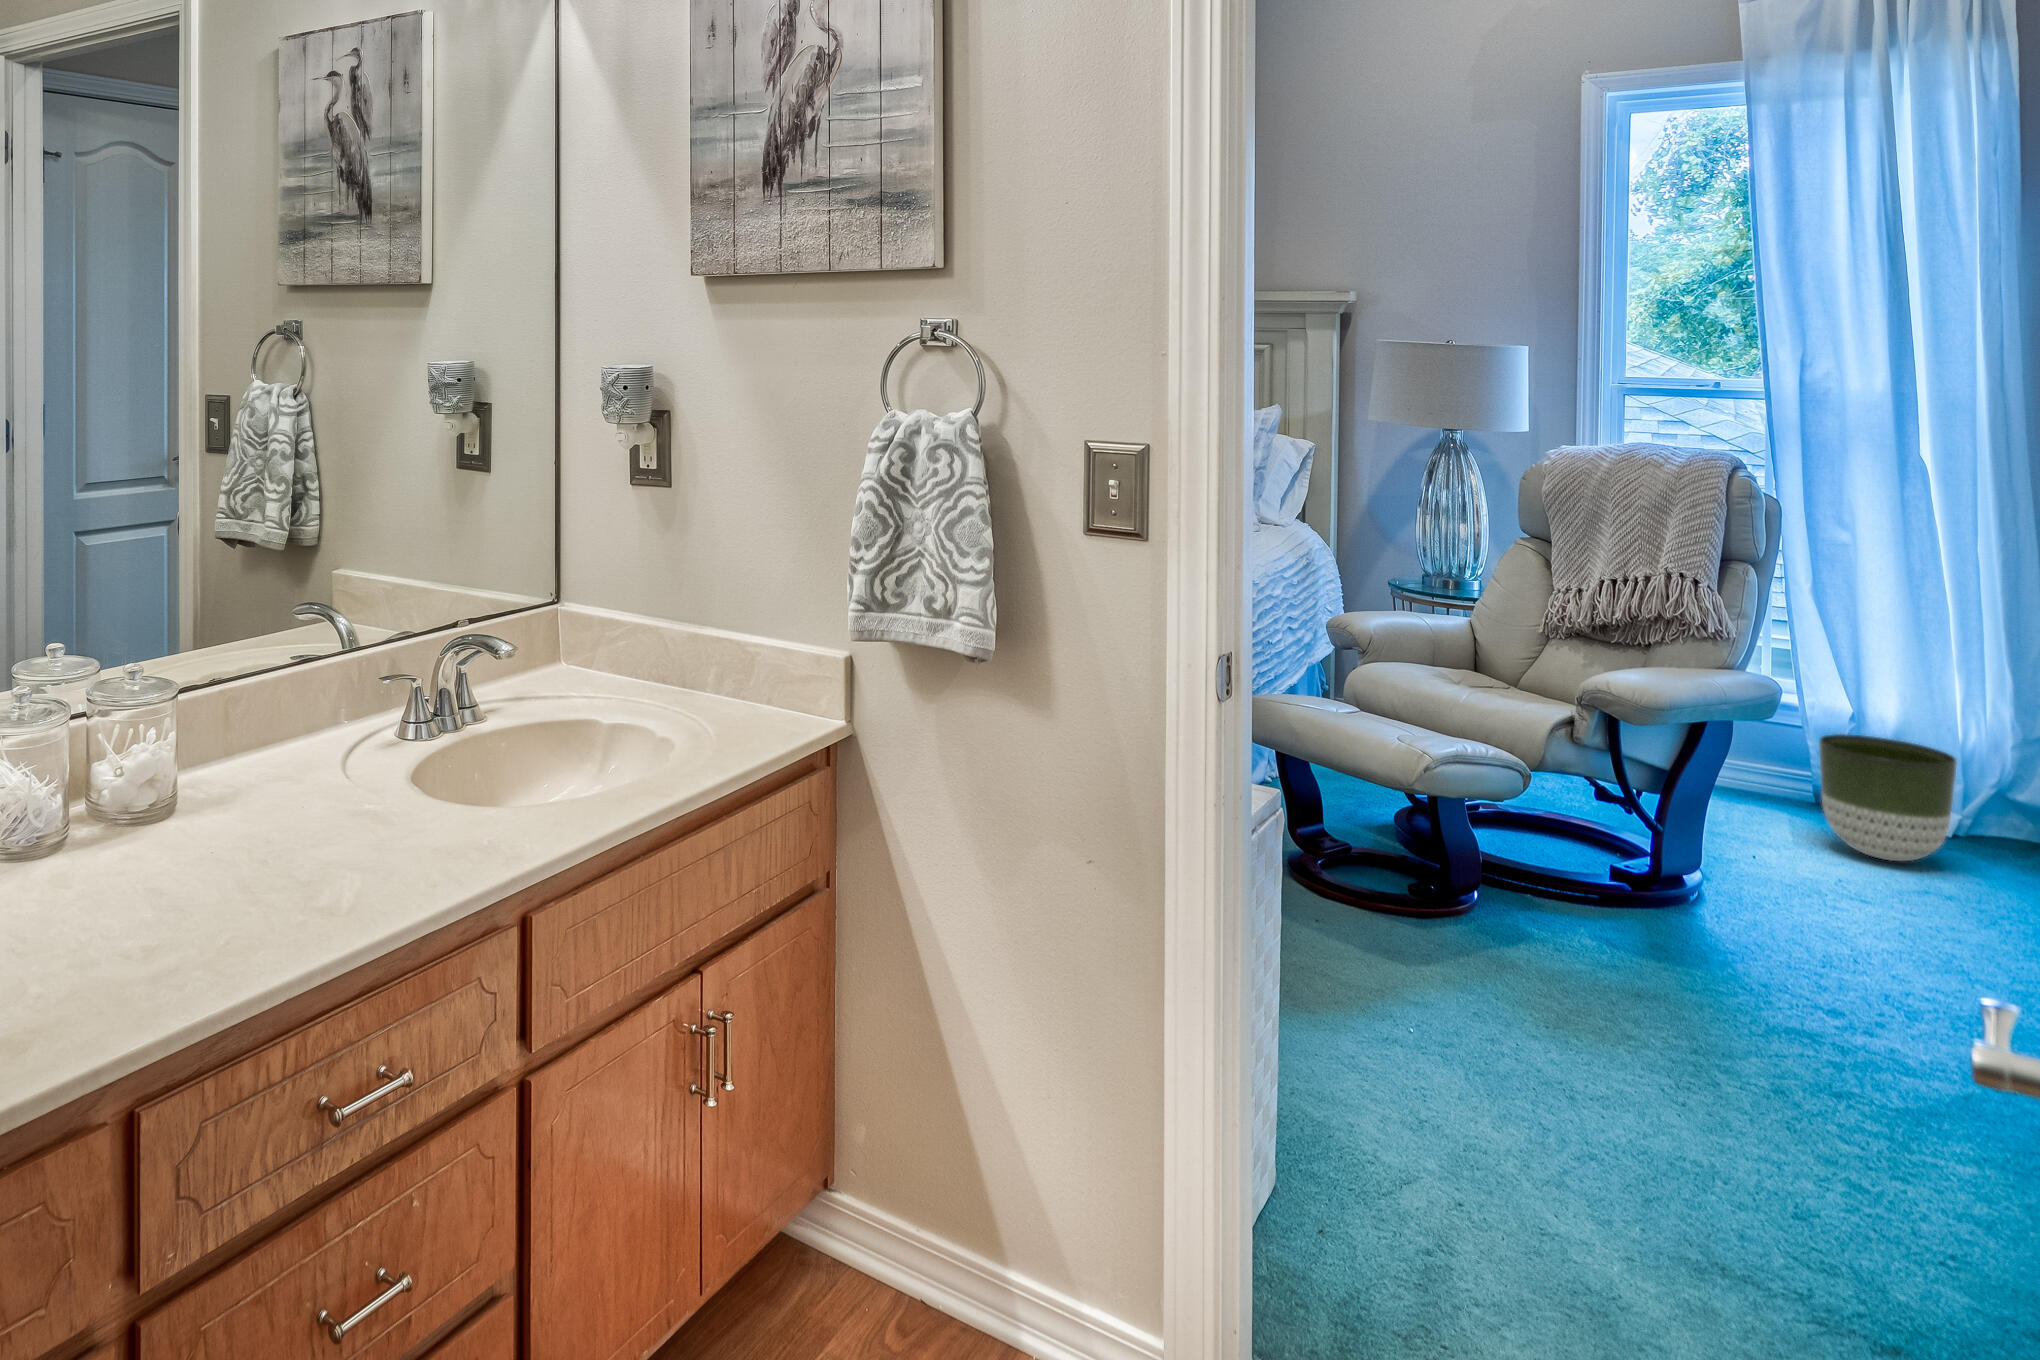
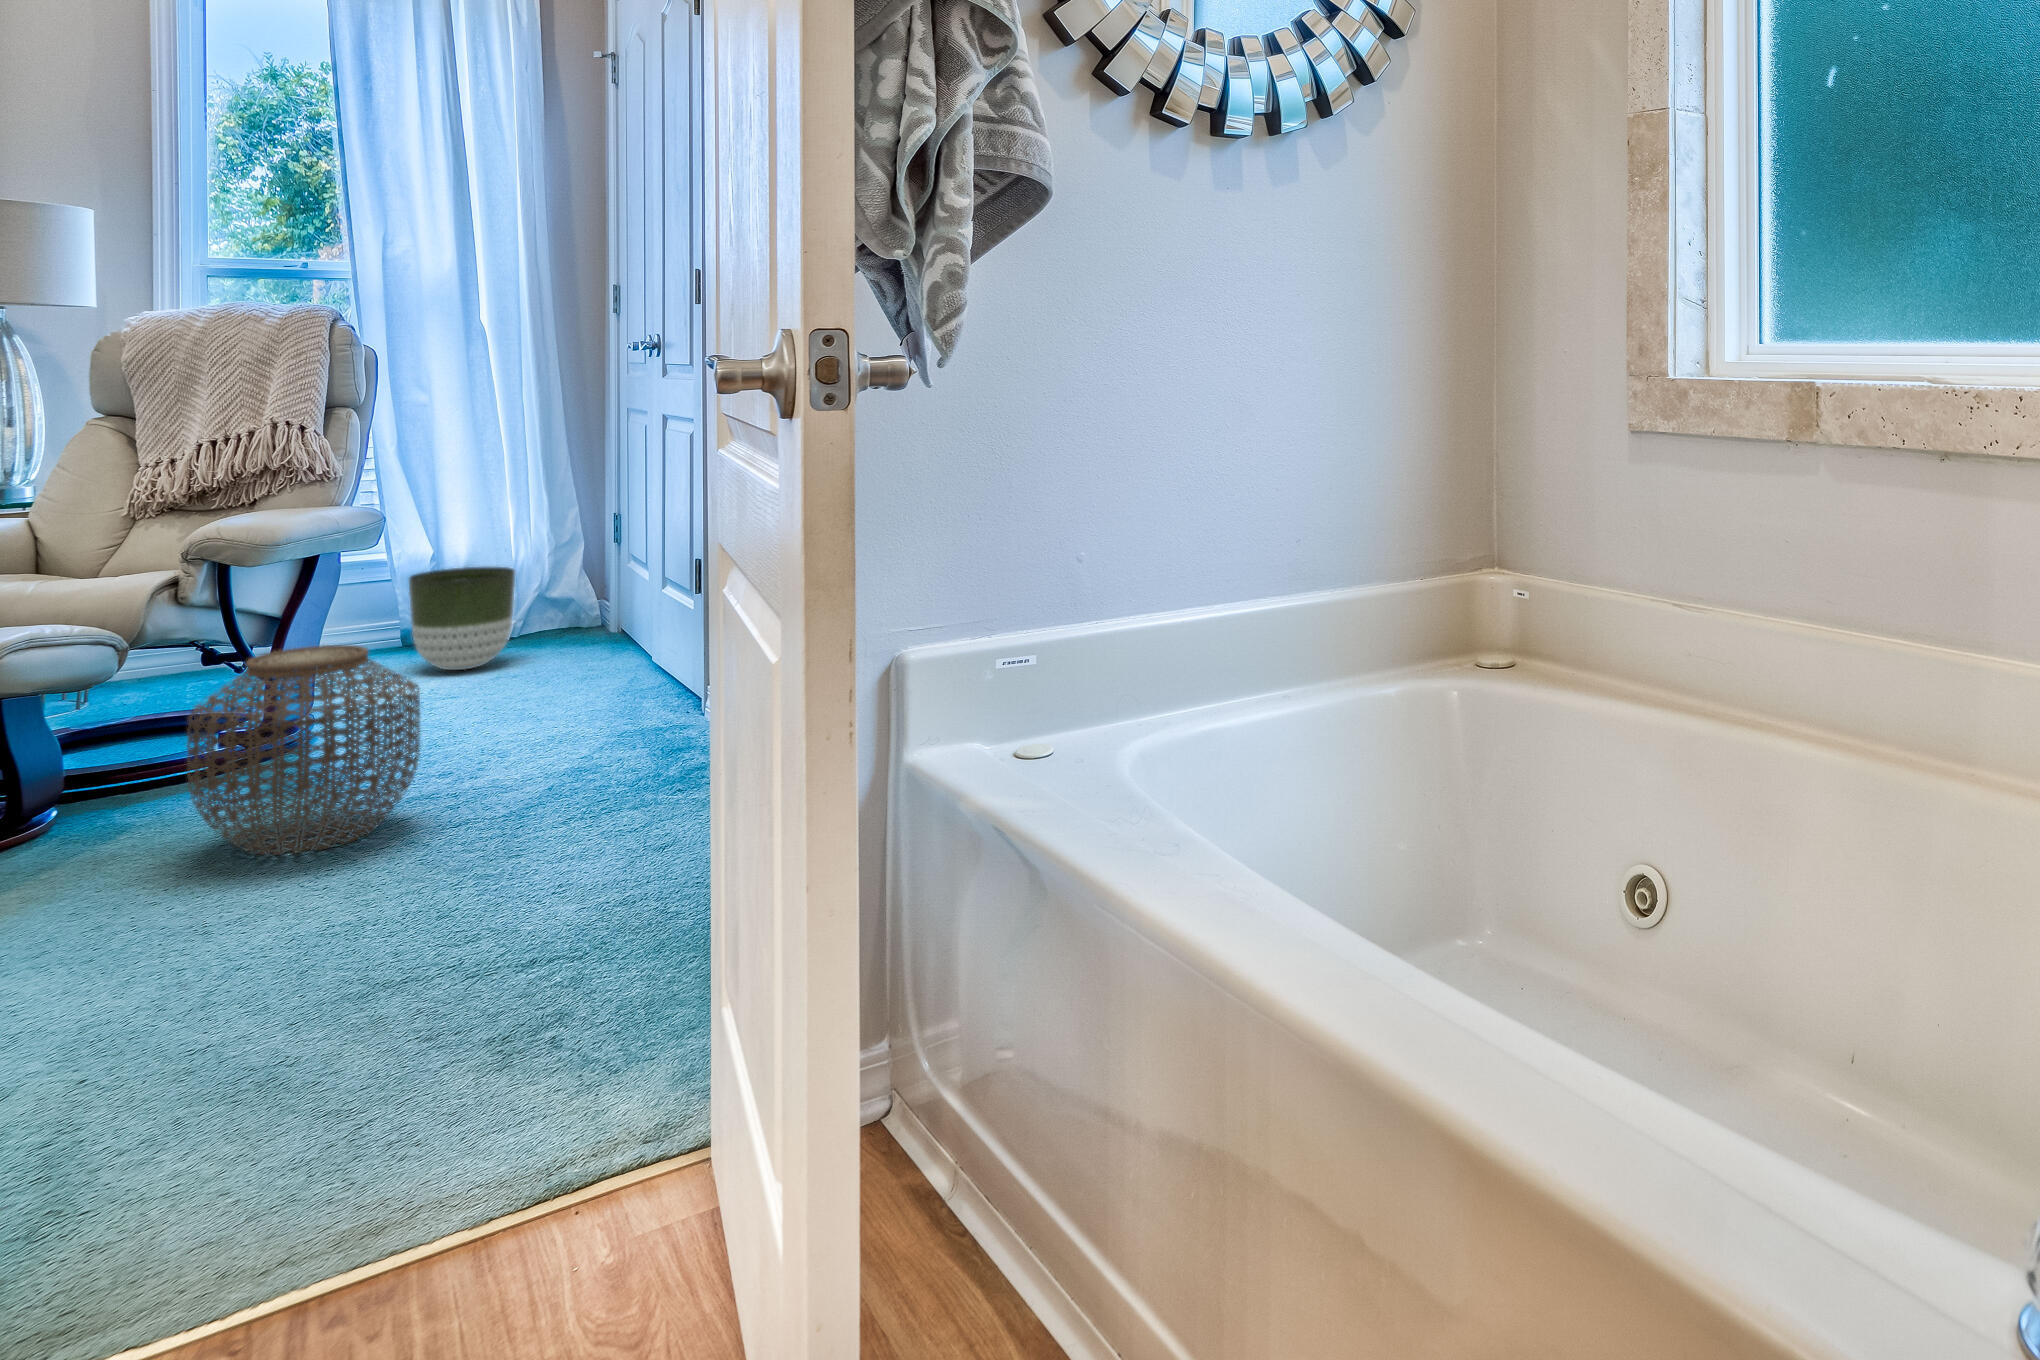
woven basket: none [1563,834,1798,1064] -> present [187,645,420,855]

